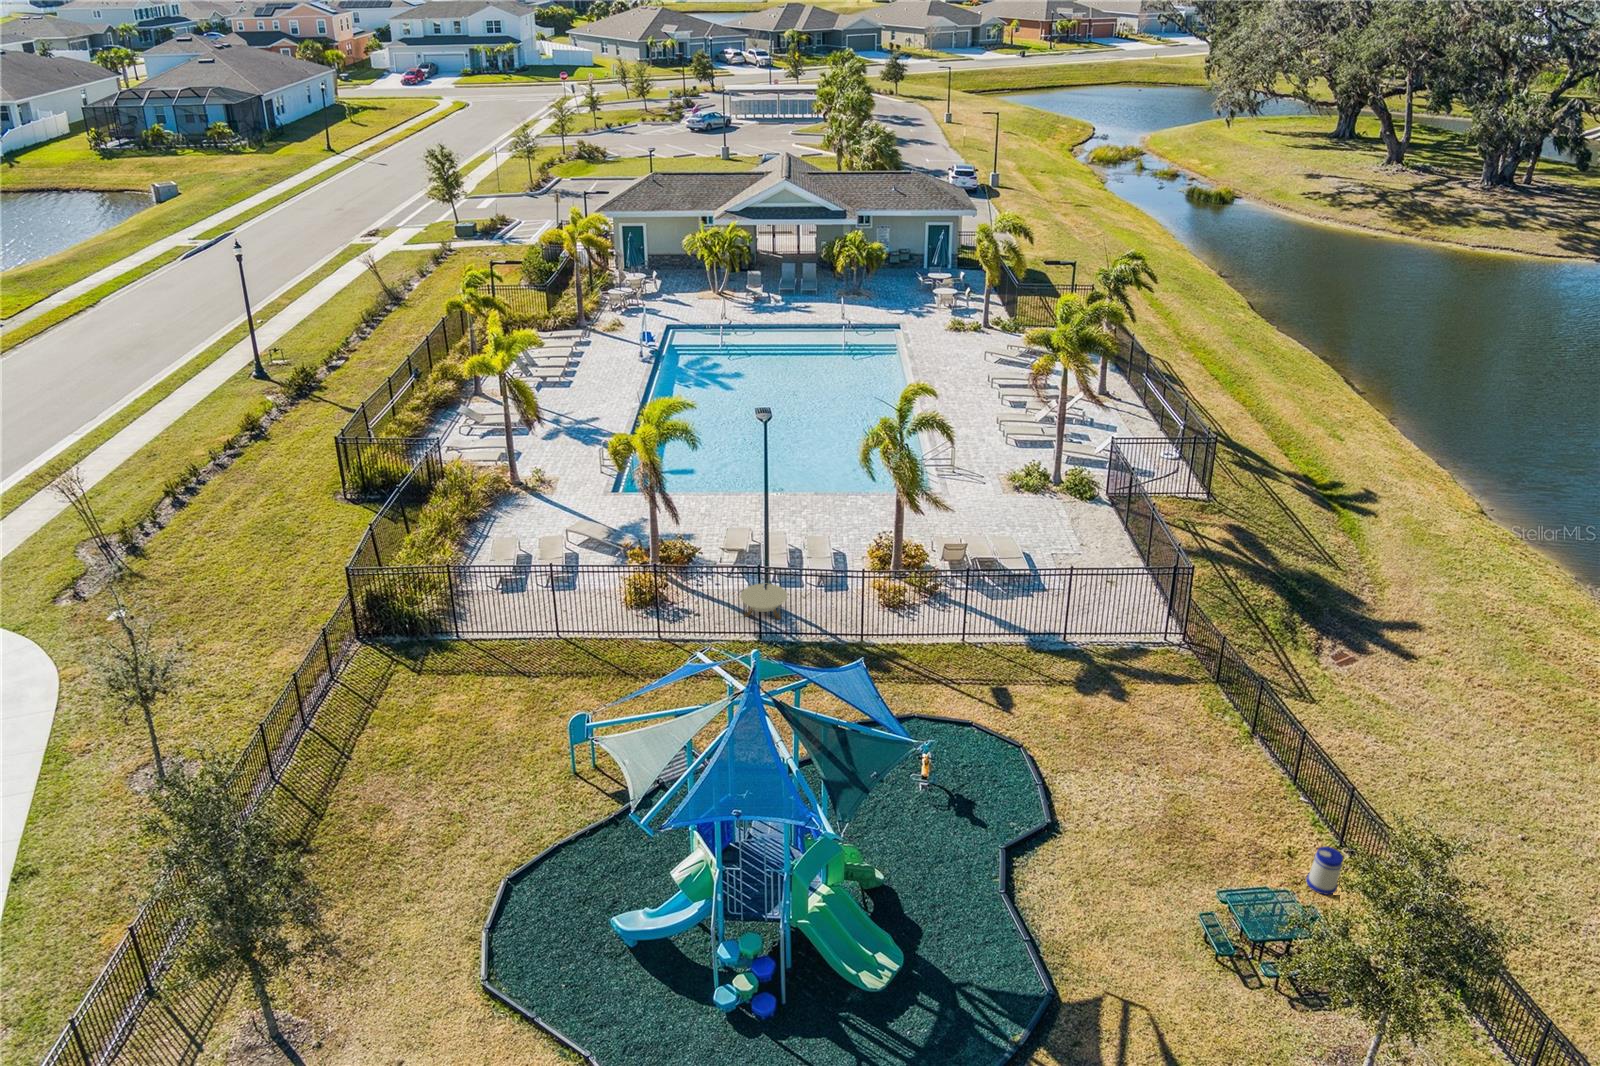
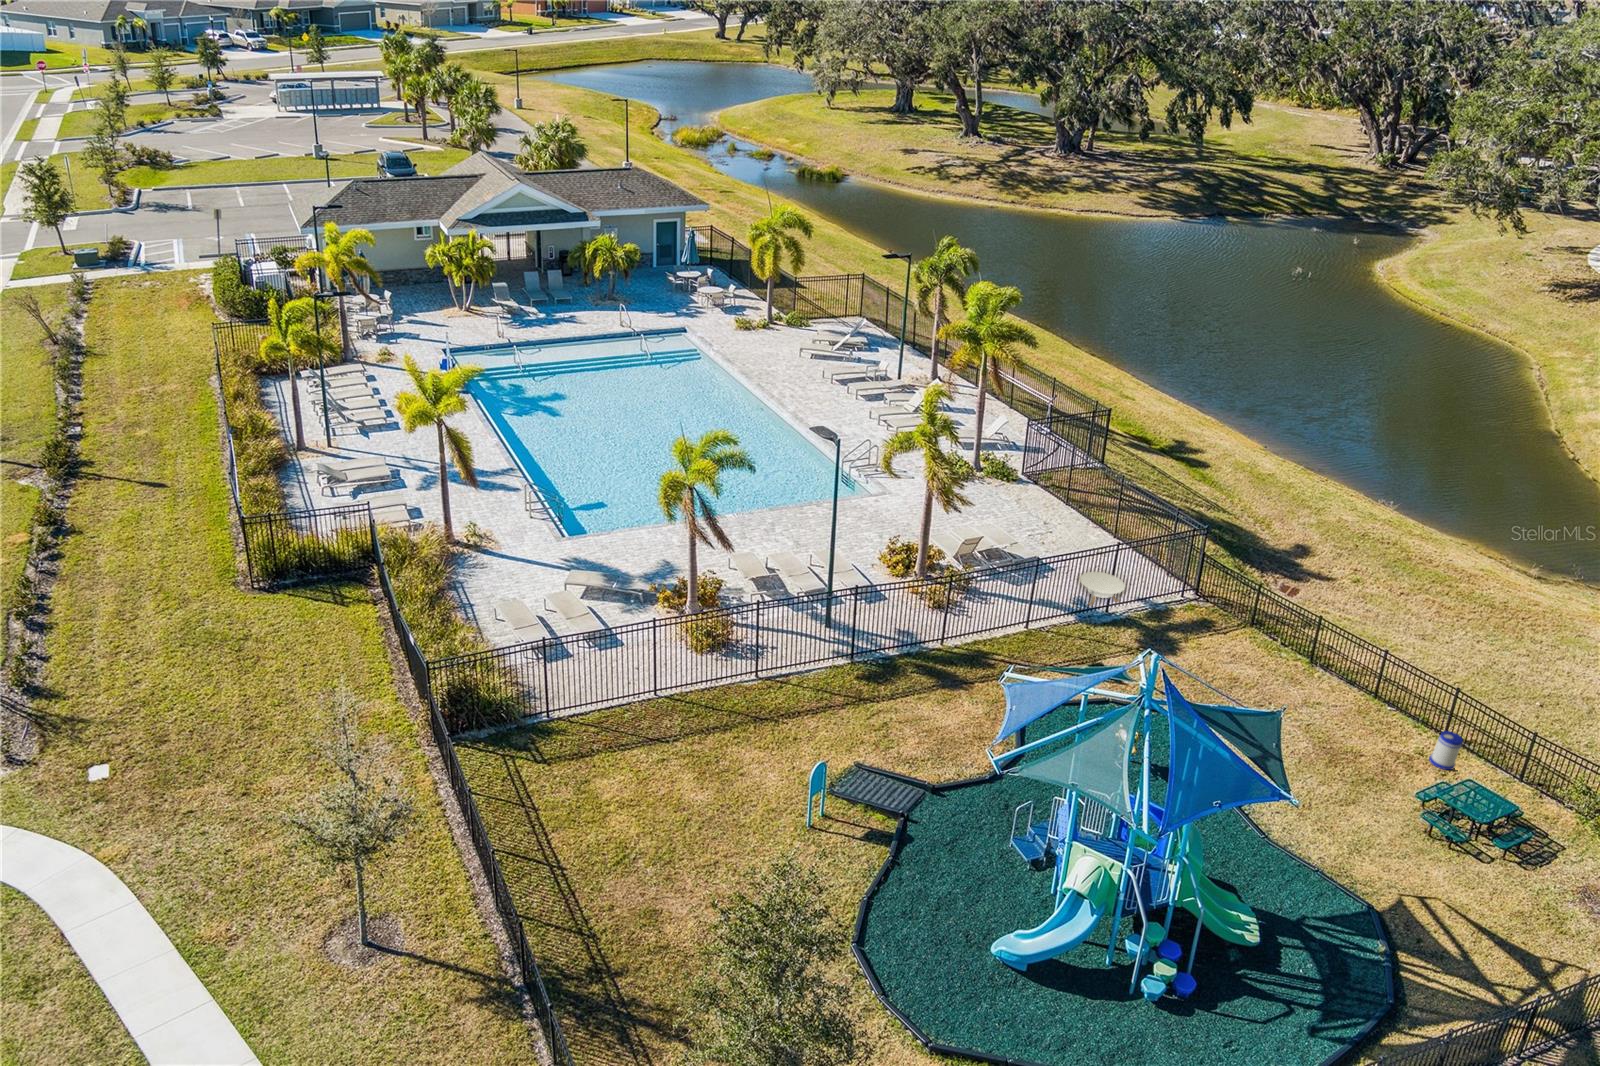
round table: present [740,583,788,619] -> present [1080,572,1125,605]

